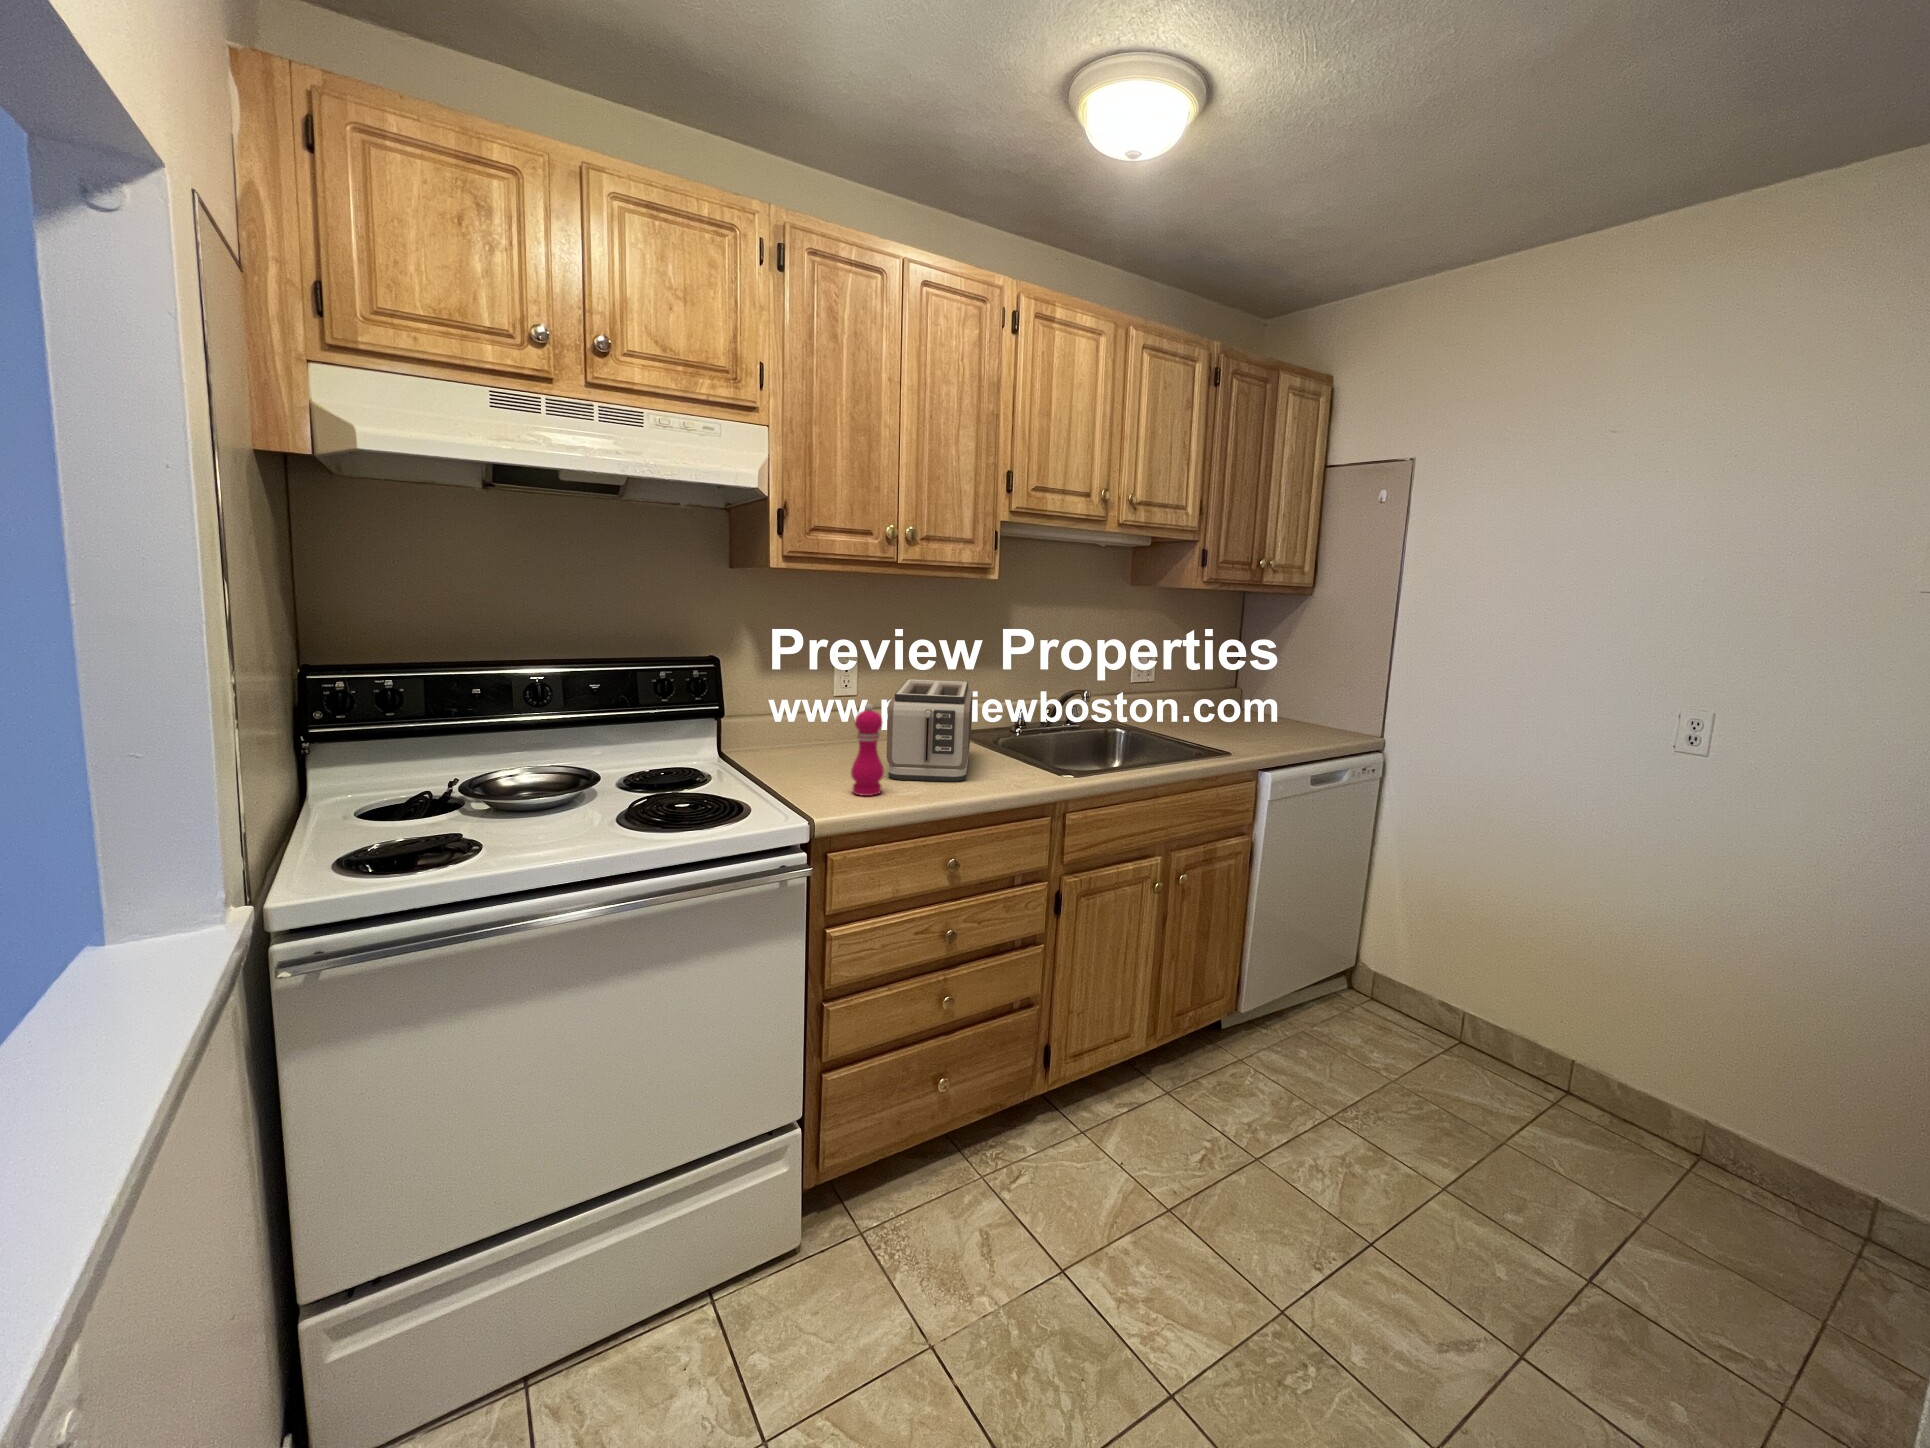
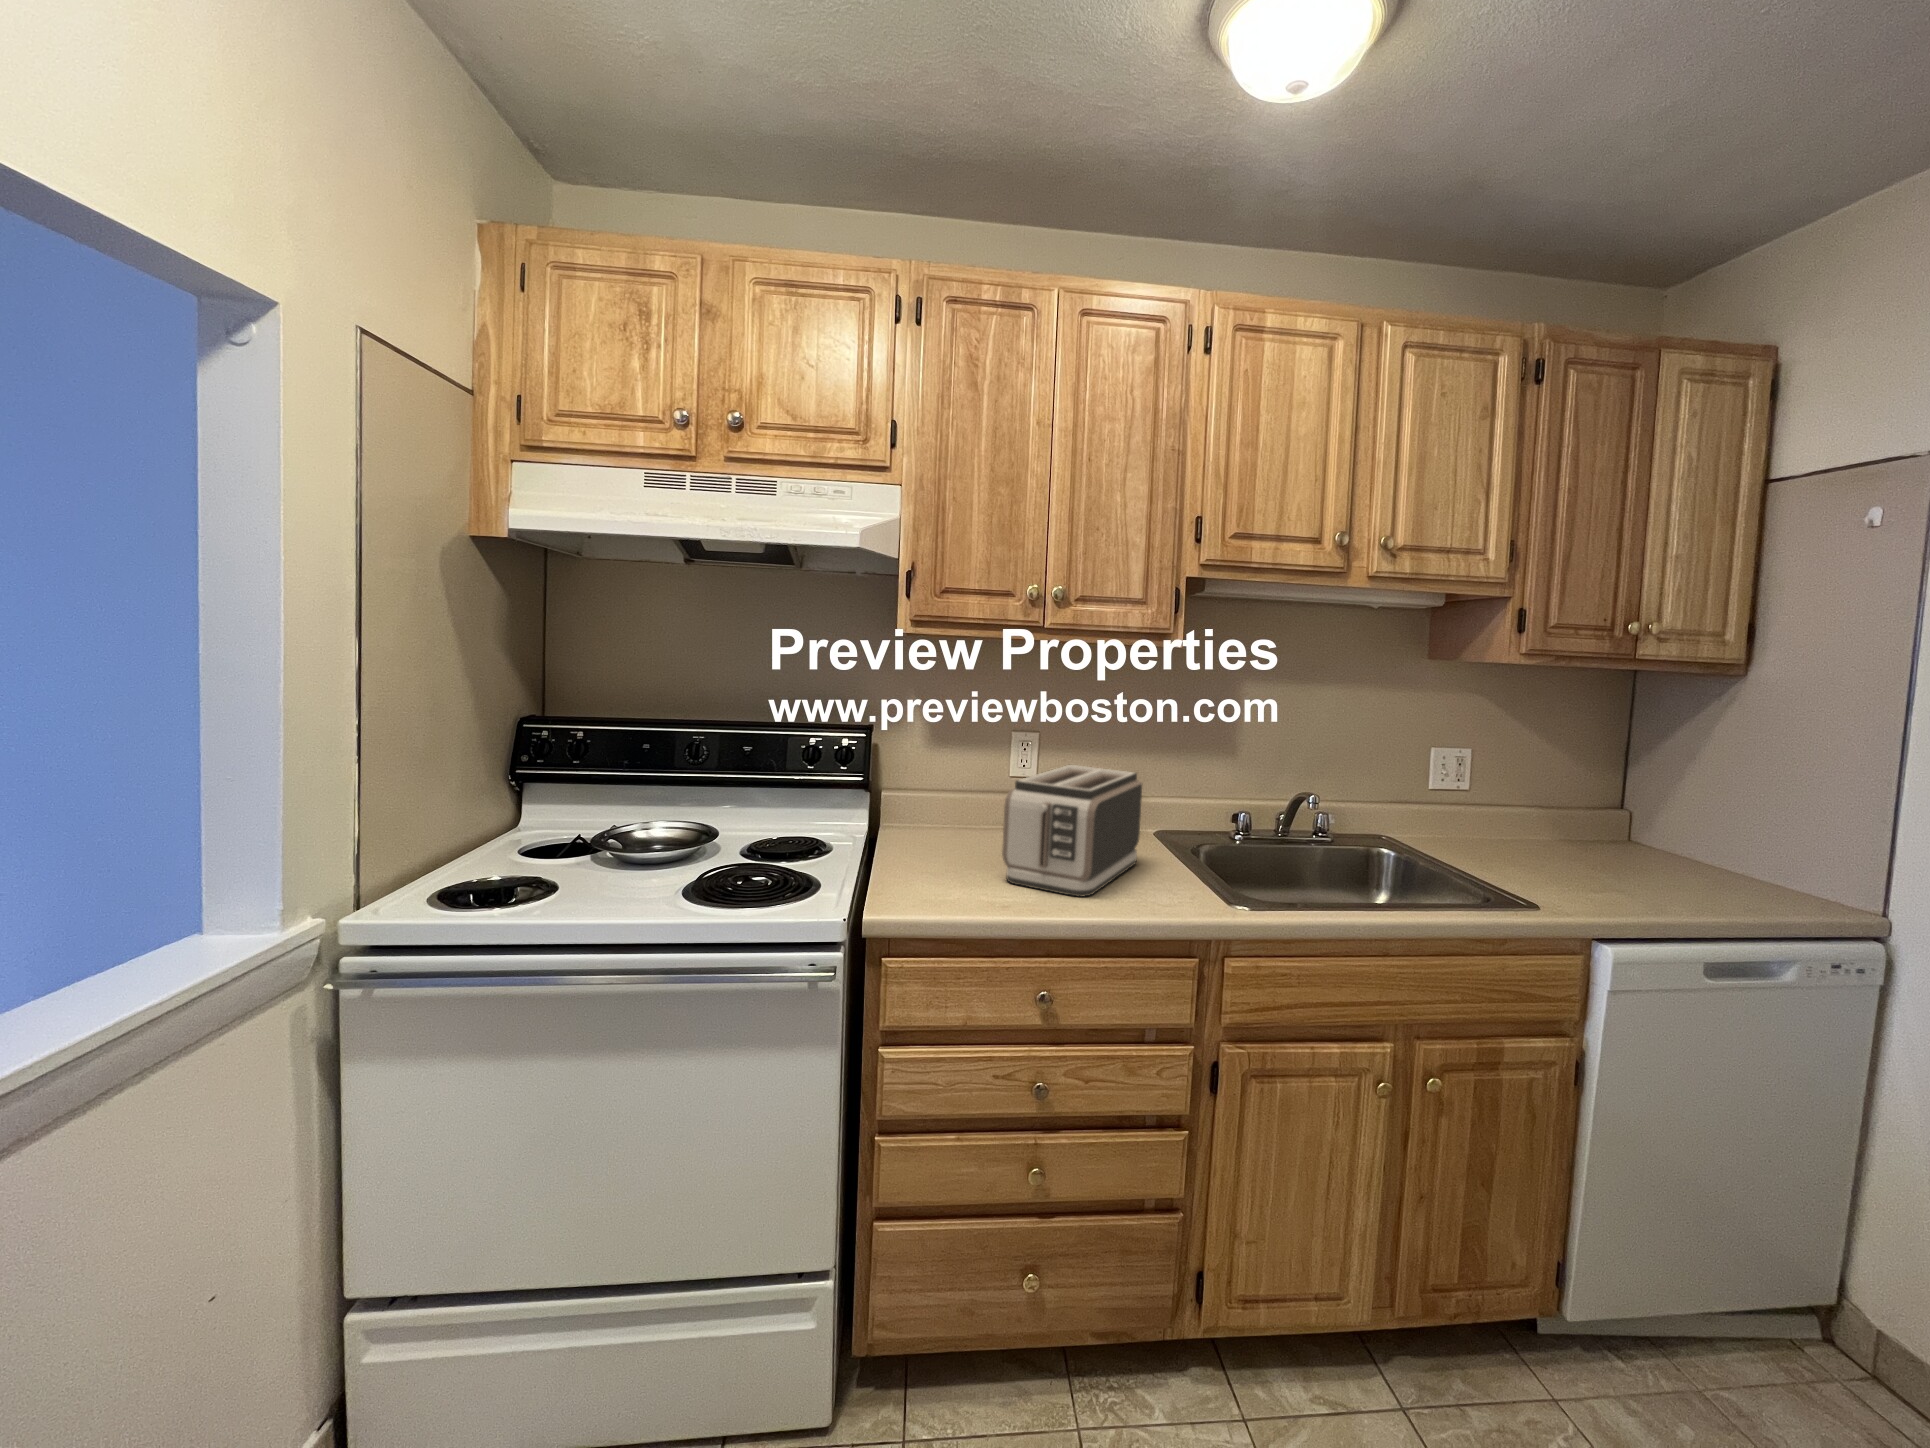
pepper mill: present [851,704,884,796] -> none [939,789,978,899]

